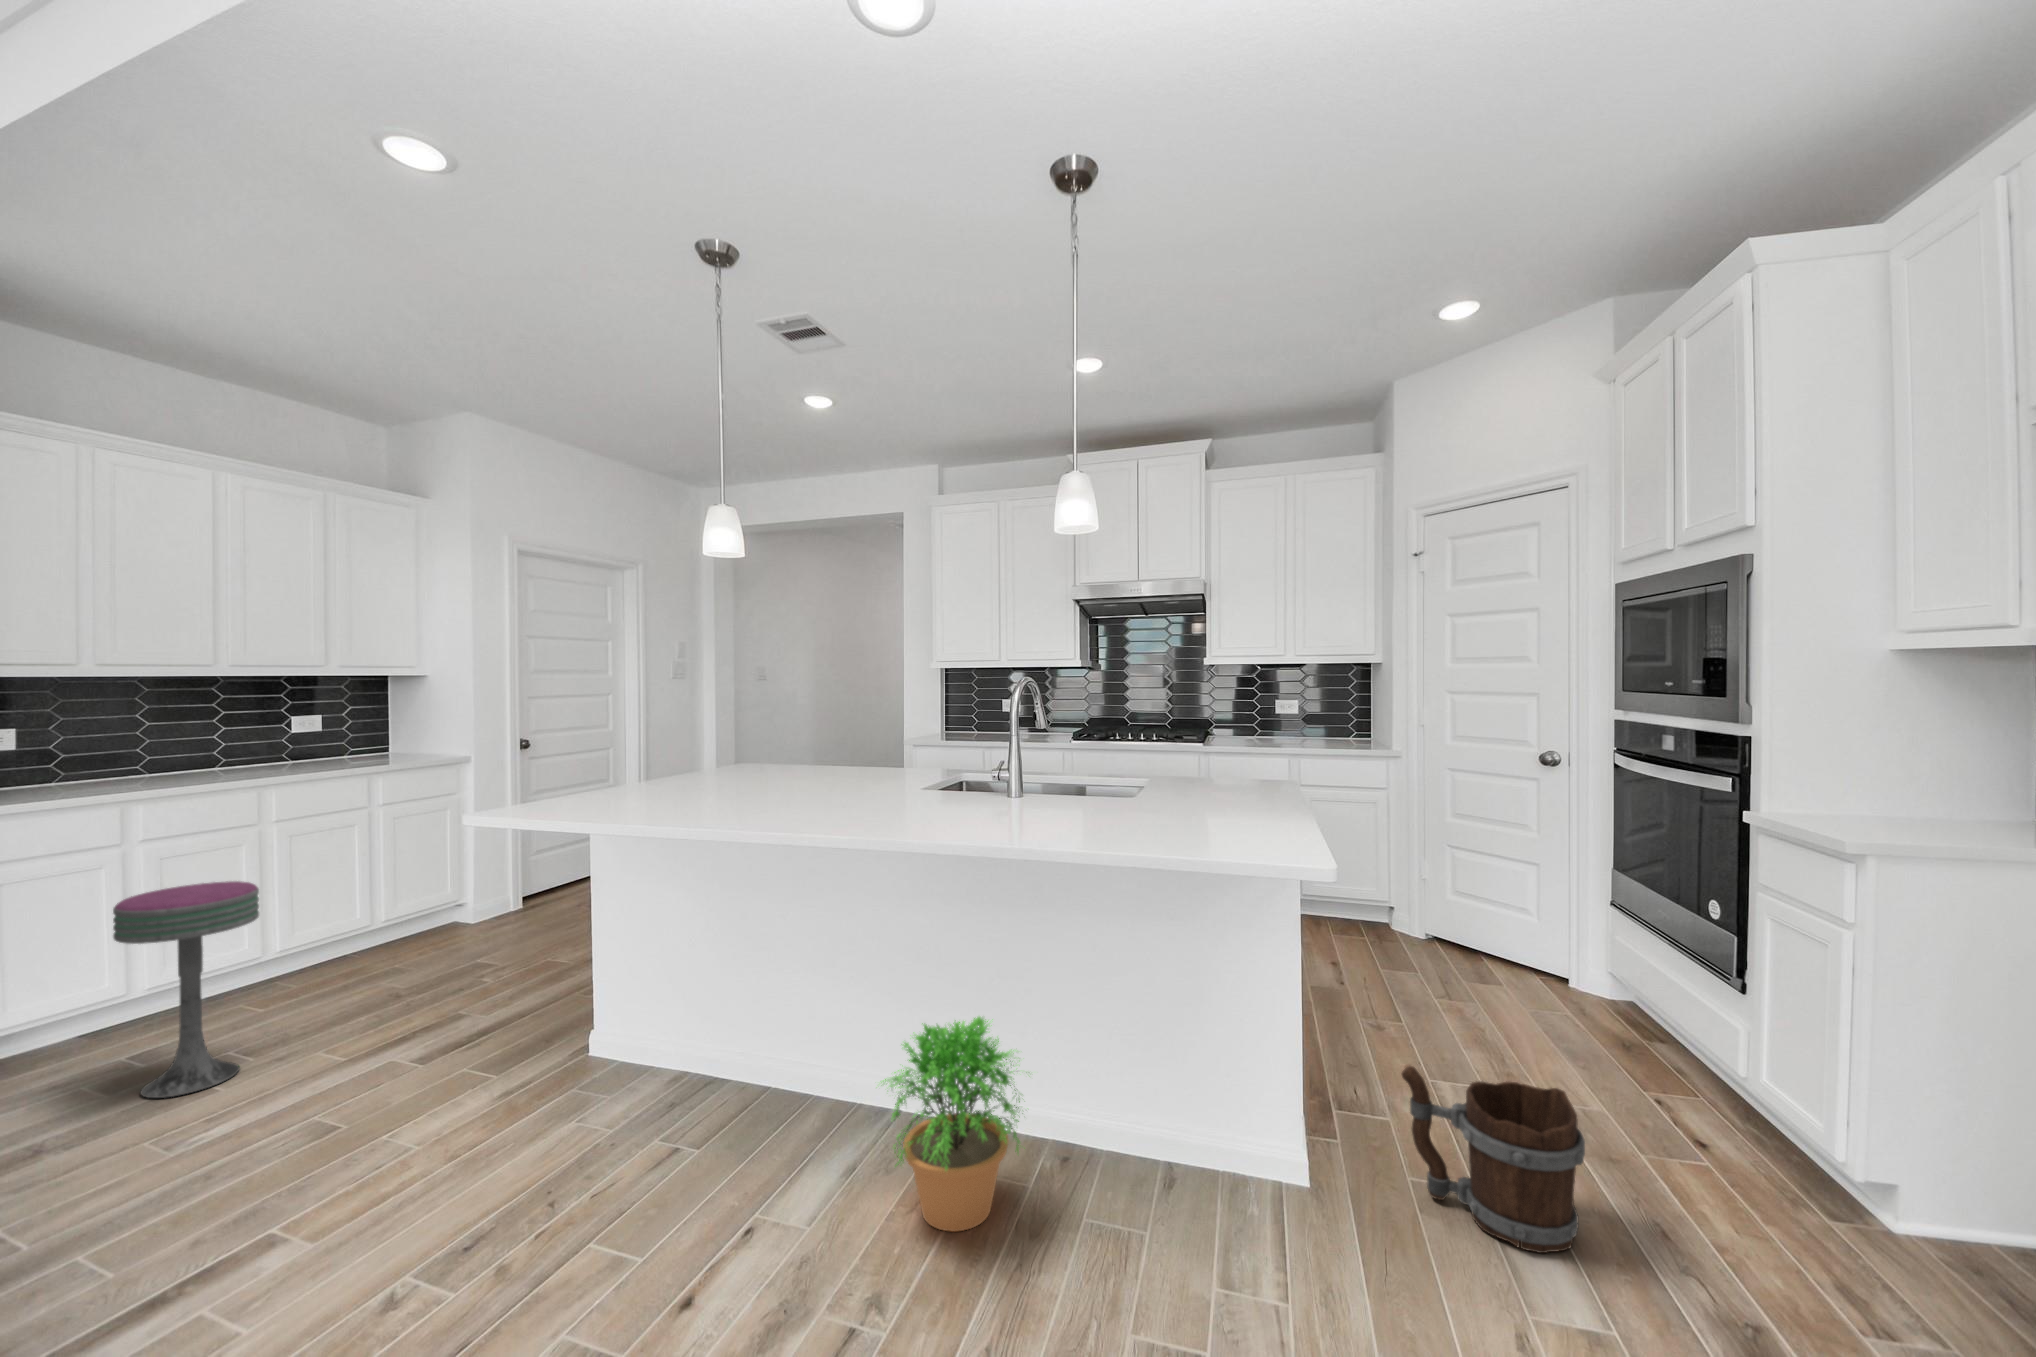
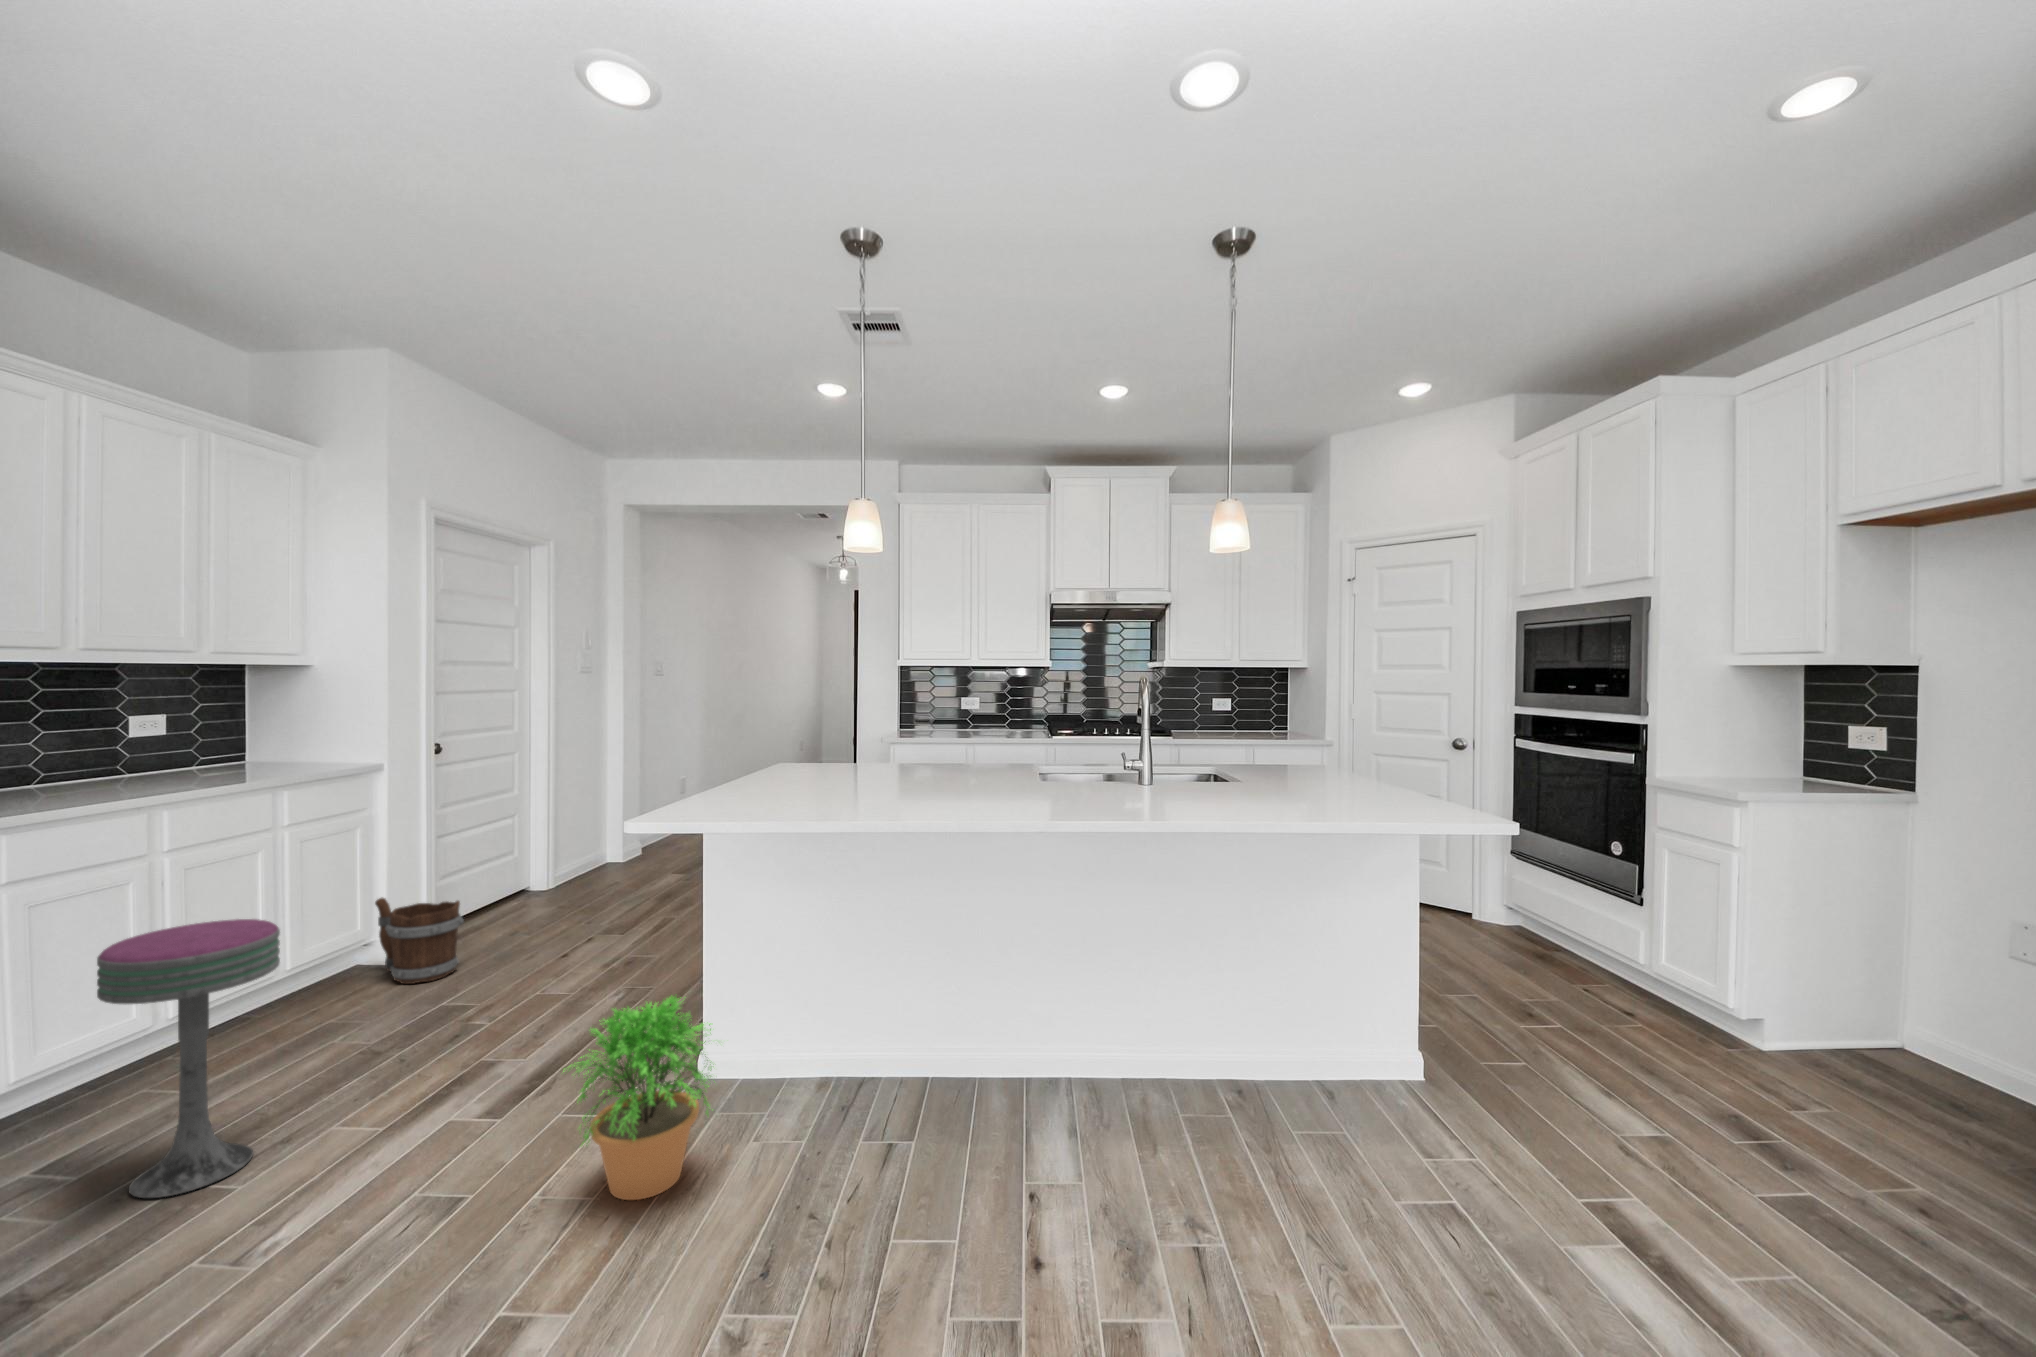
potted plant: present [881,1017,1020,1232] -> present [563,996,715,1200]
bucket: present [1402,1066,1585,1253] -> present [375,898,463,984]

